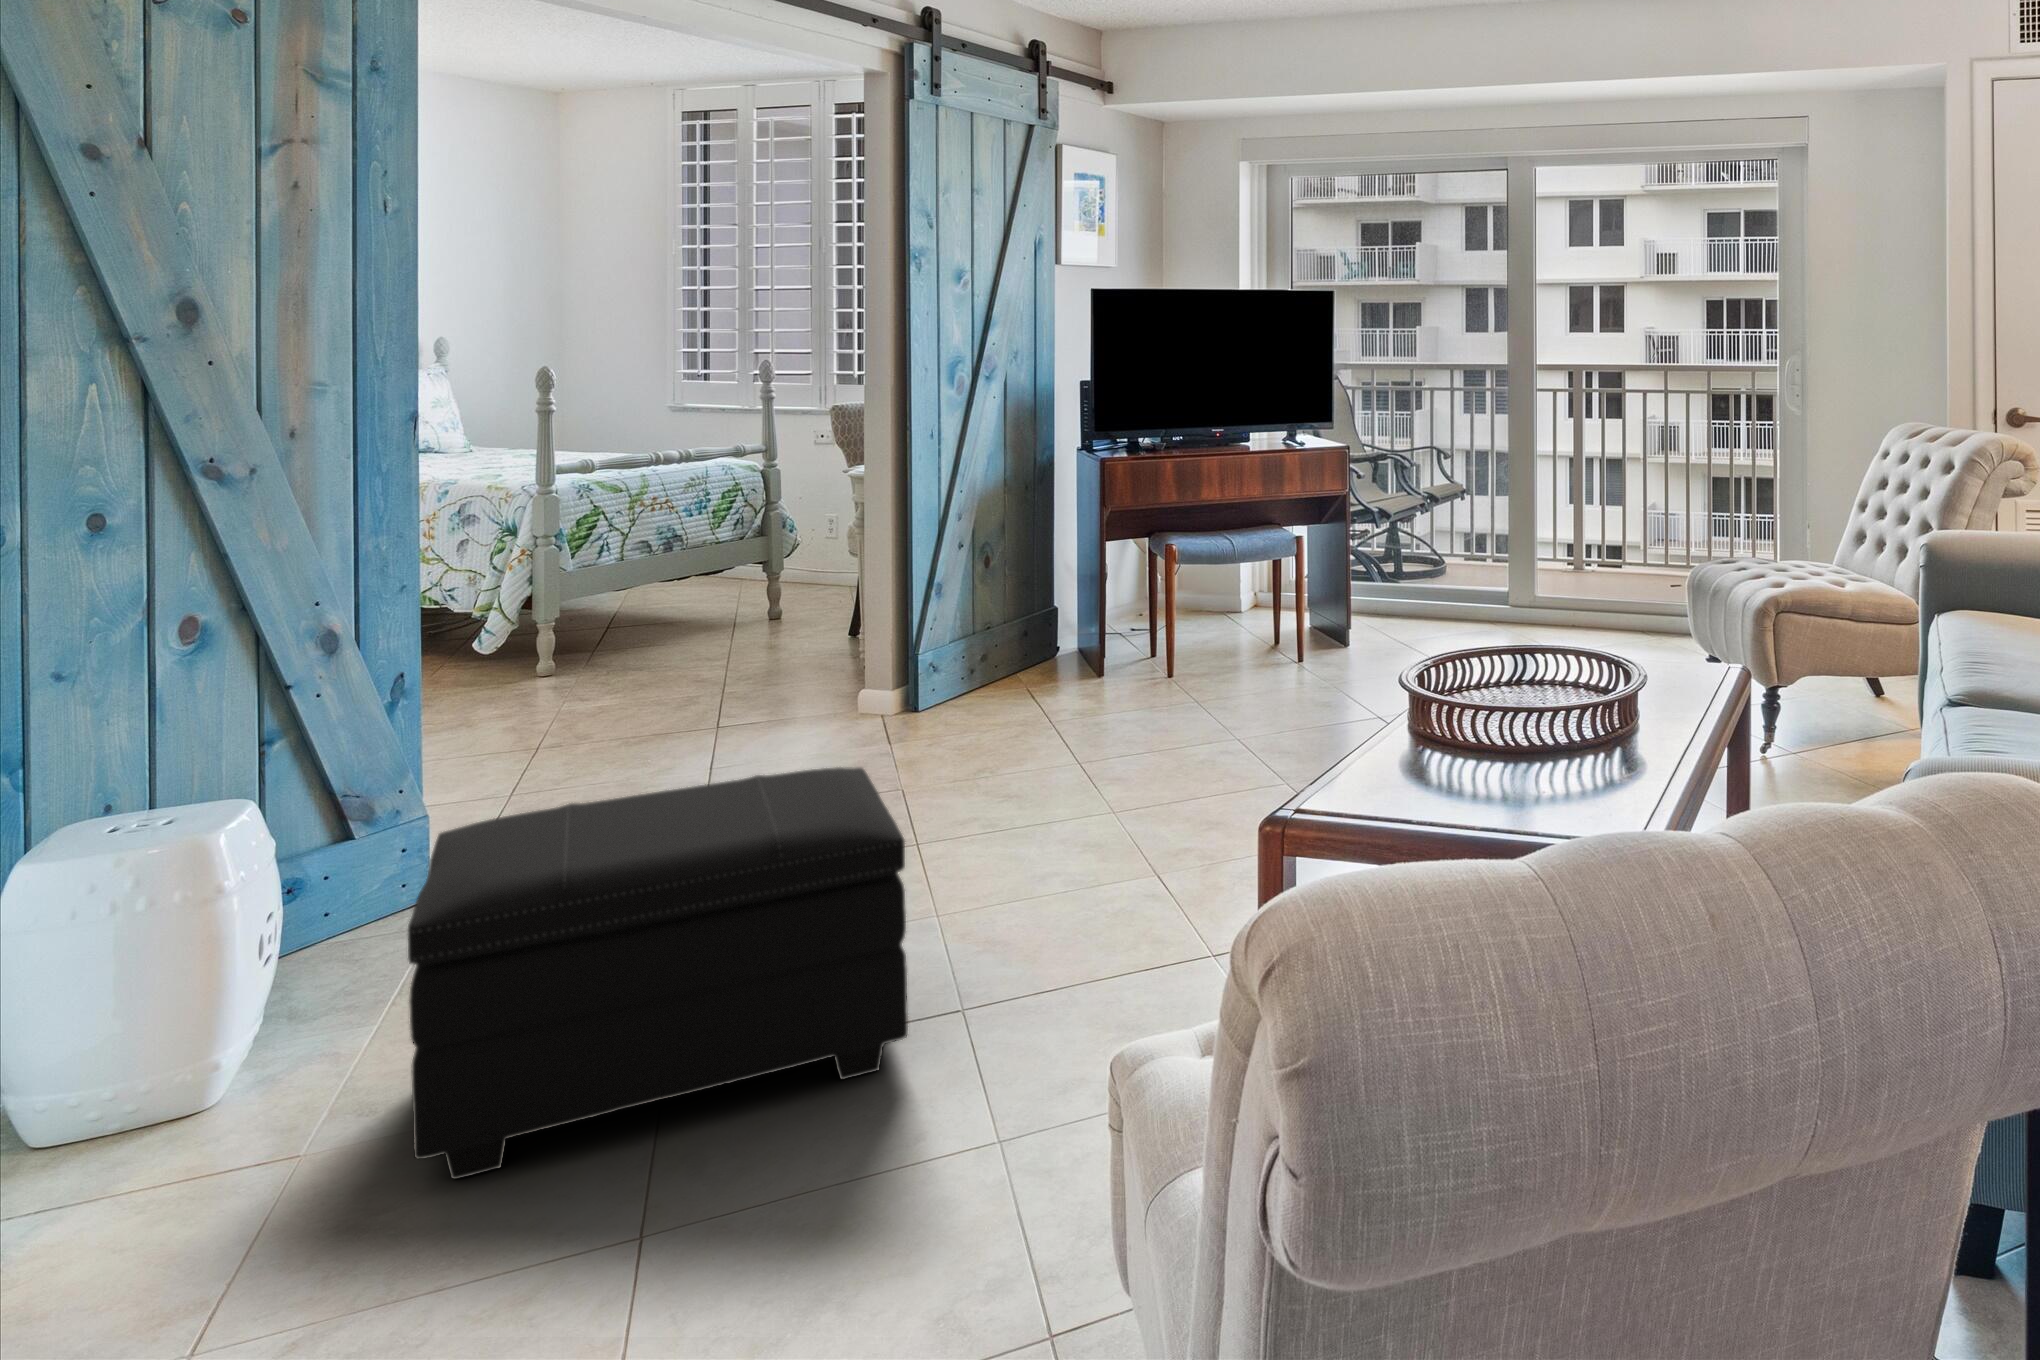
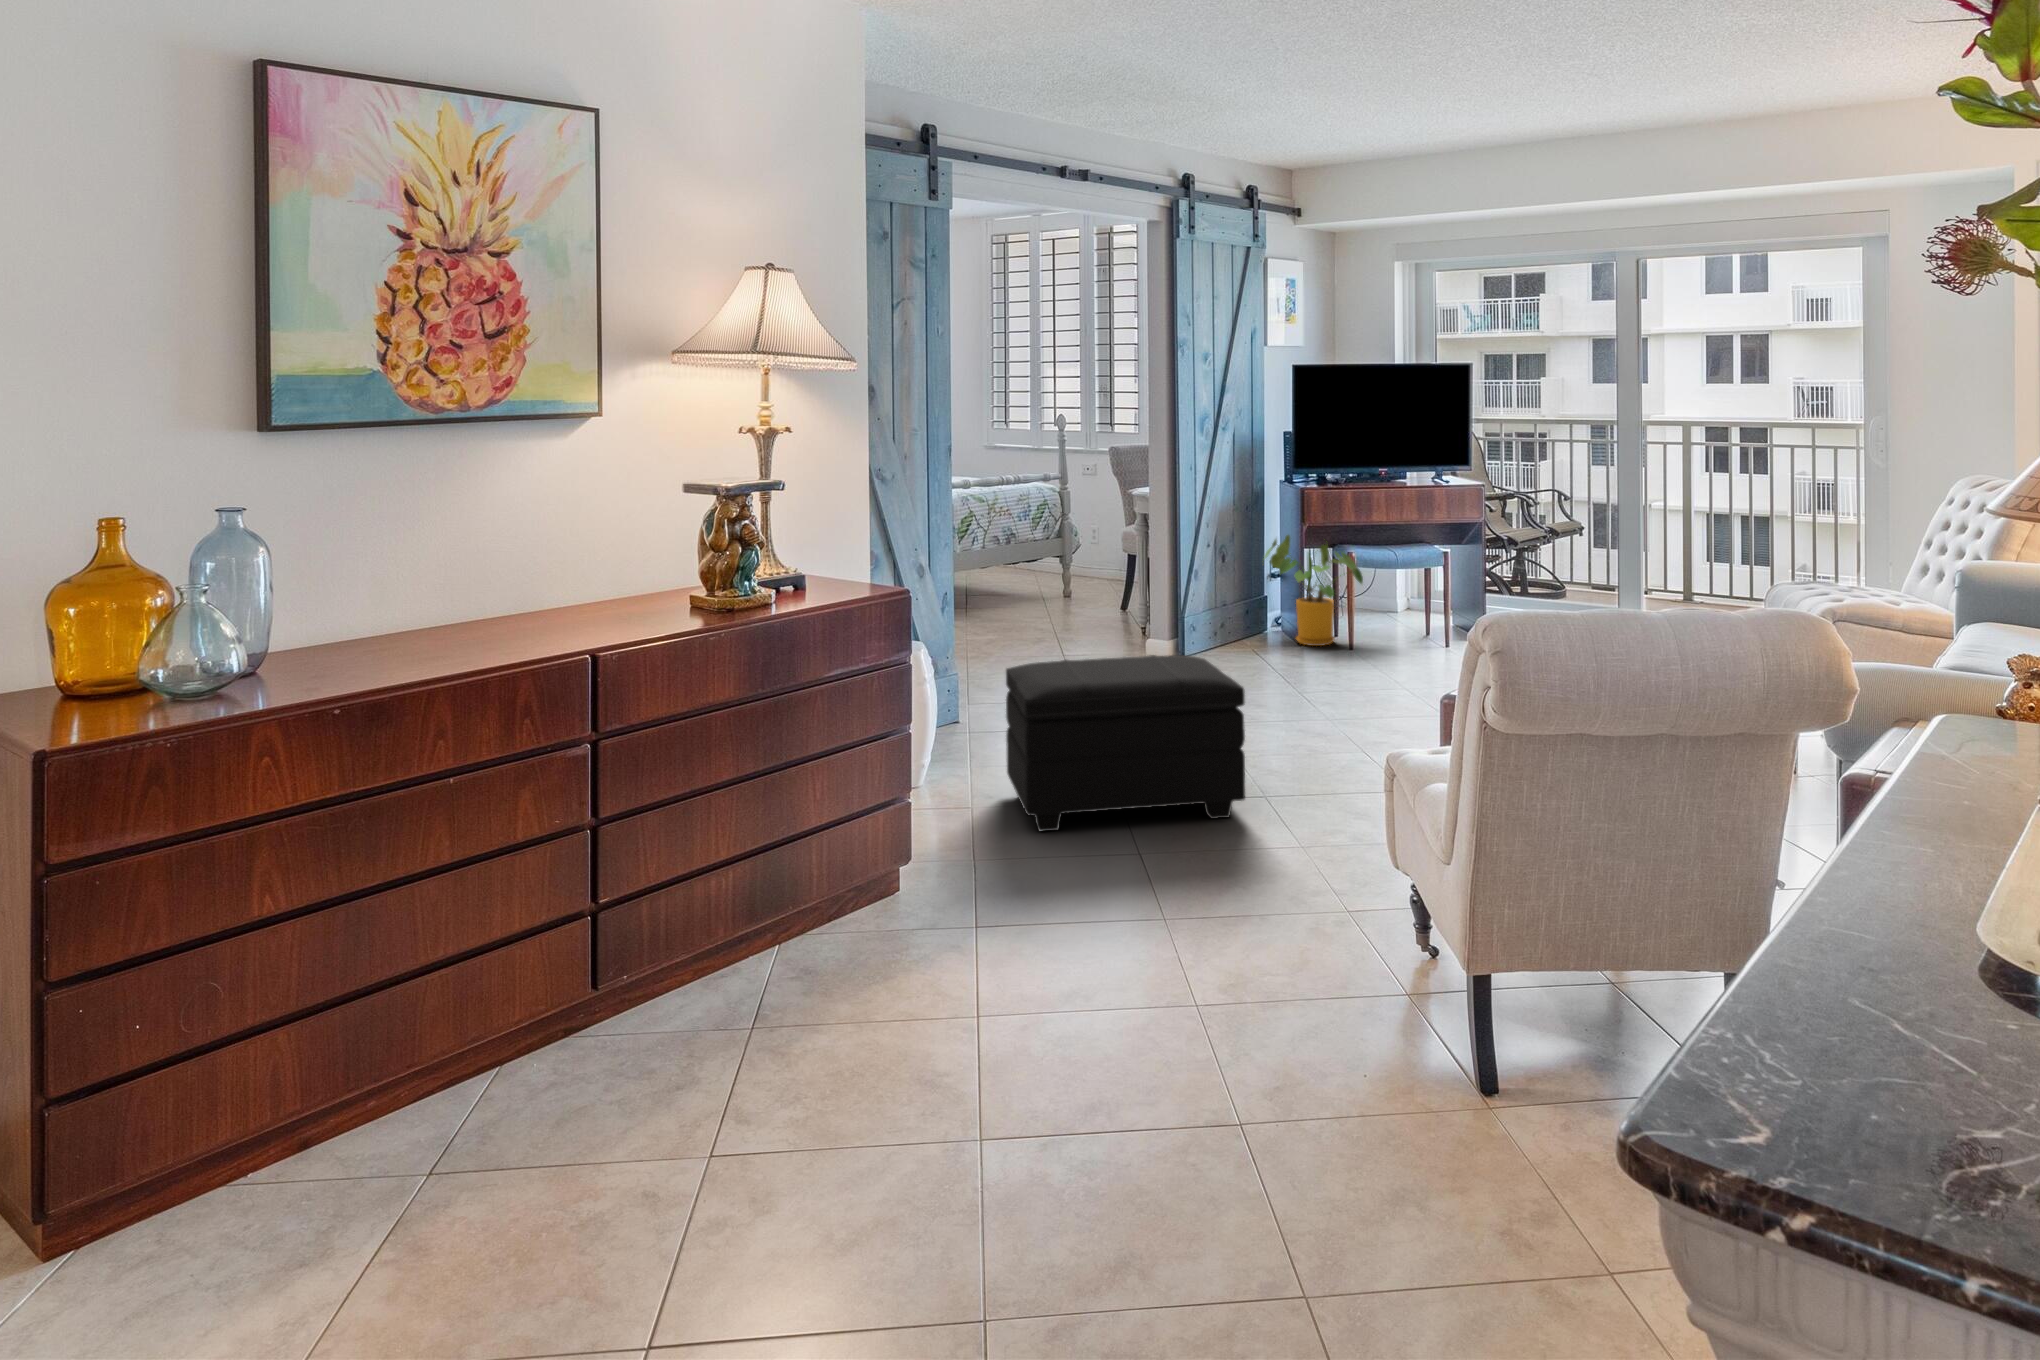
house plant: none [1045,522,1186,675] -> present [1264,535,1363,646]

